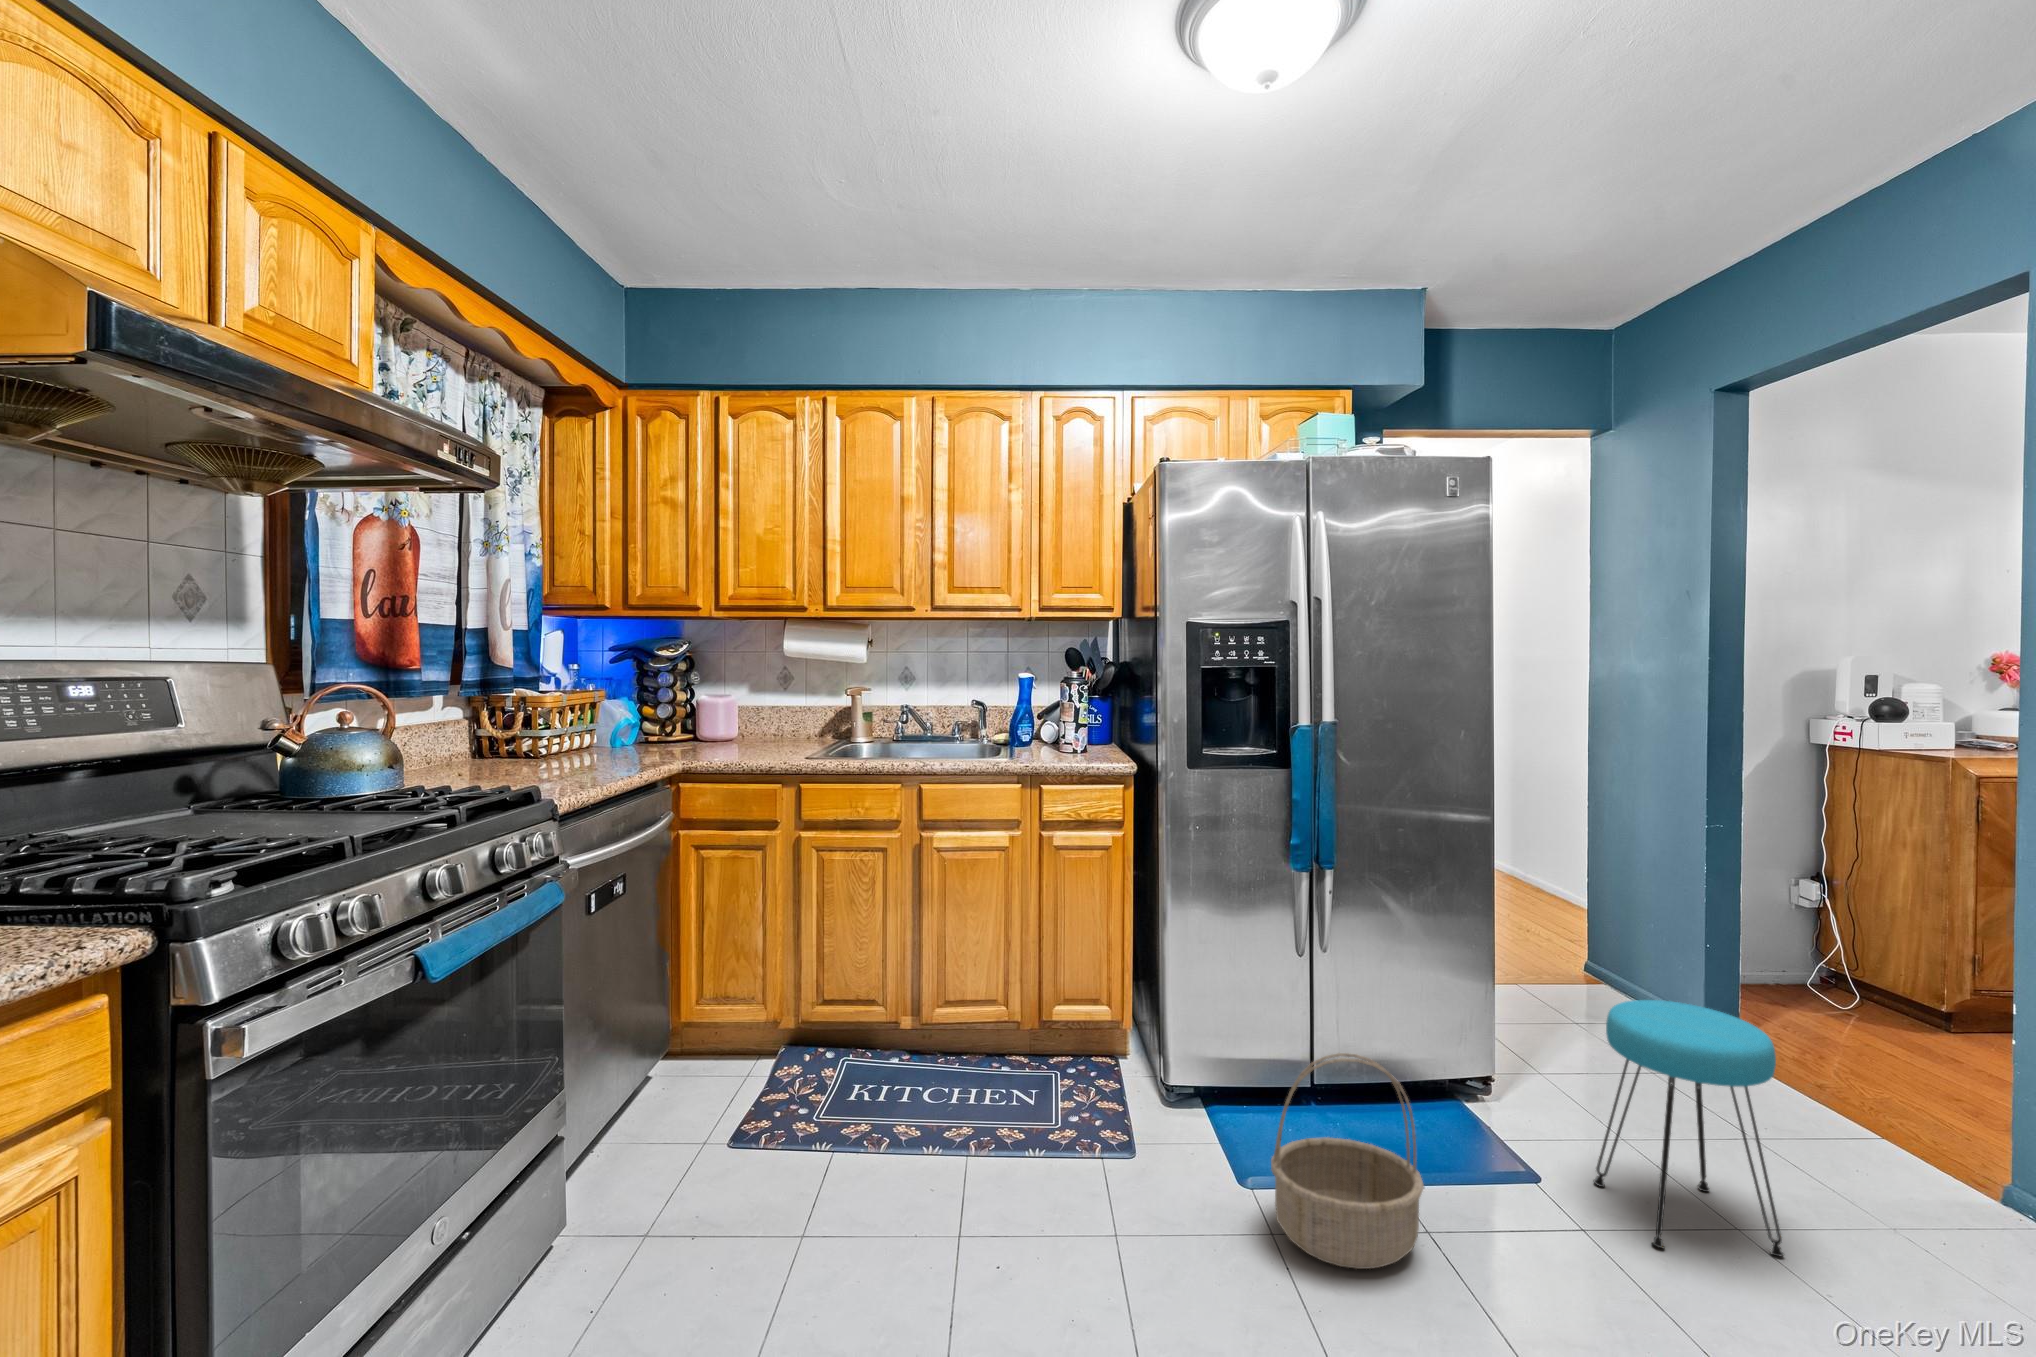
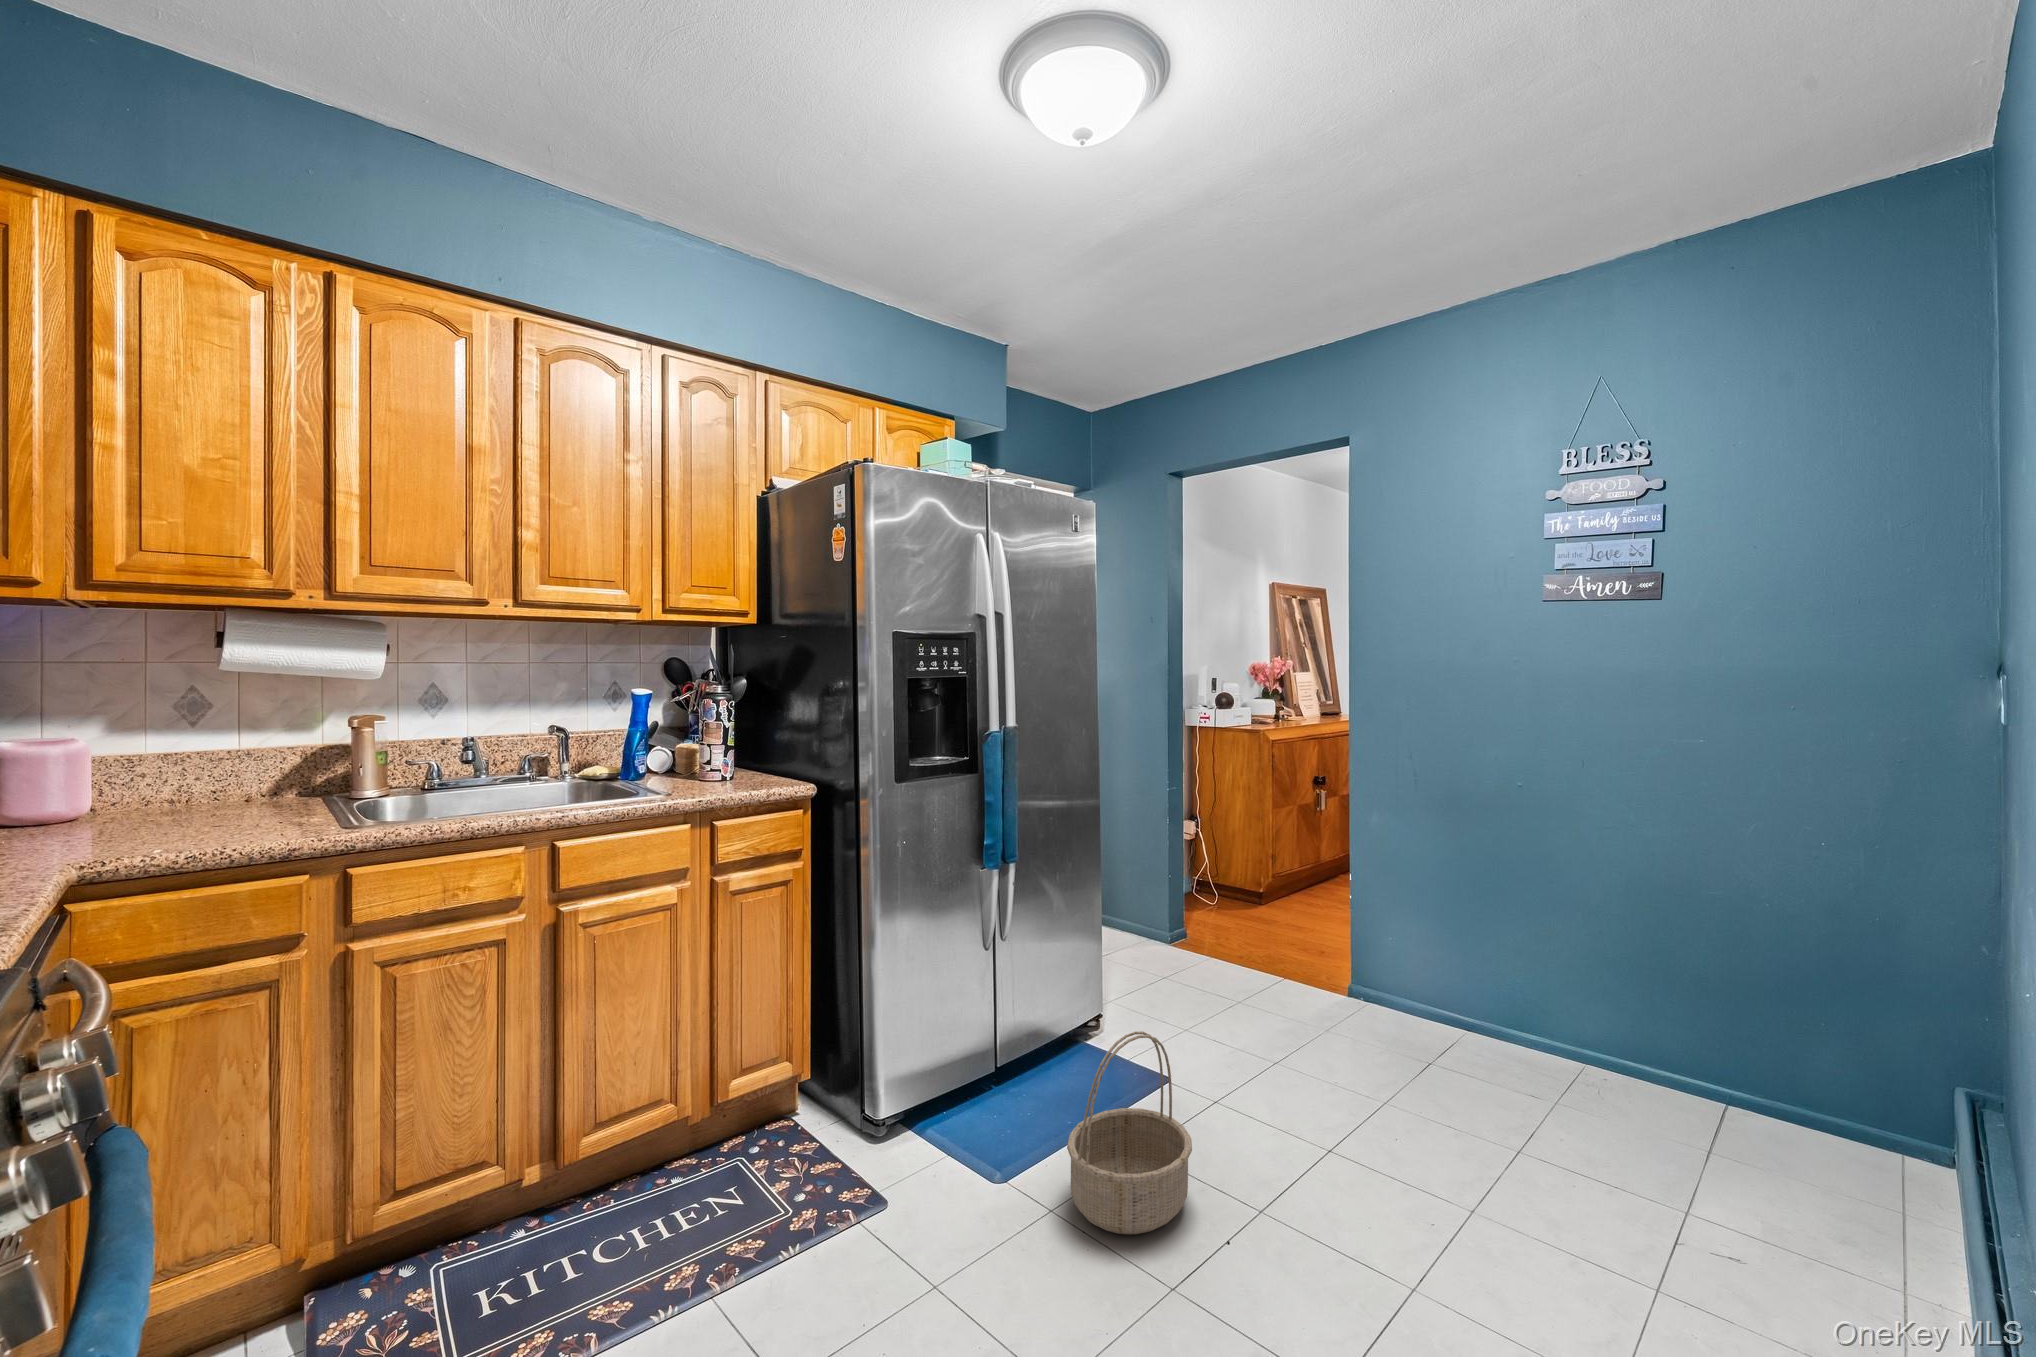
stool: present [1594,1000,1784,1256] -> none [1210,922,1330,1108]

